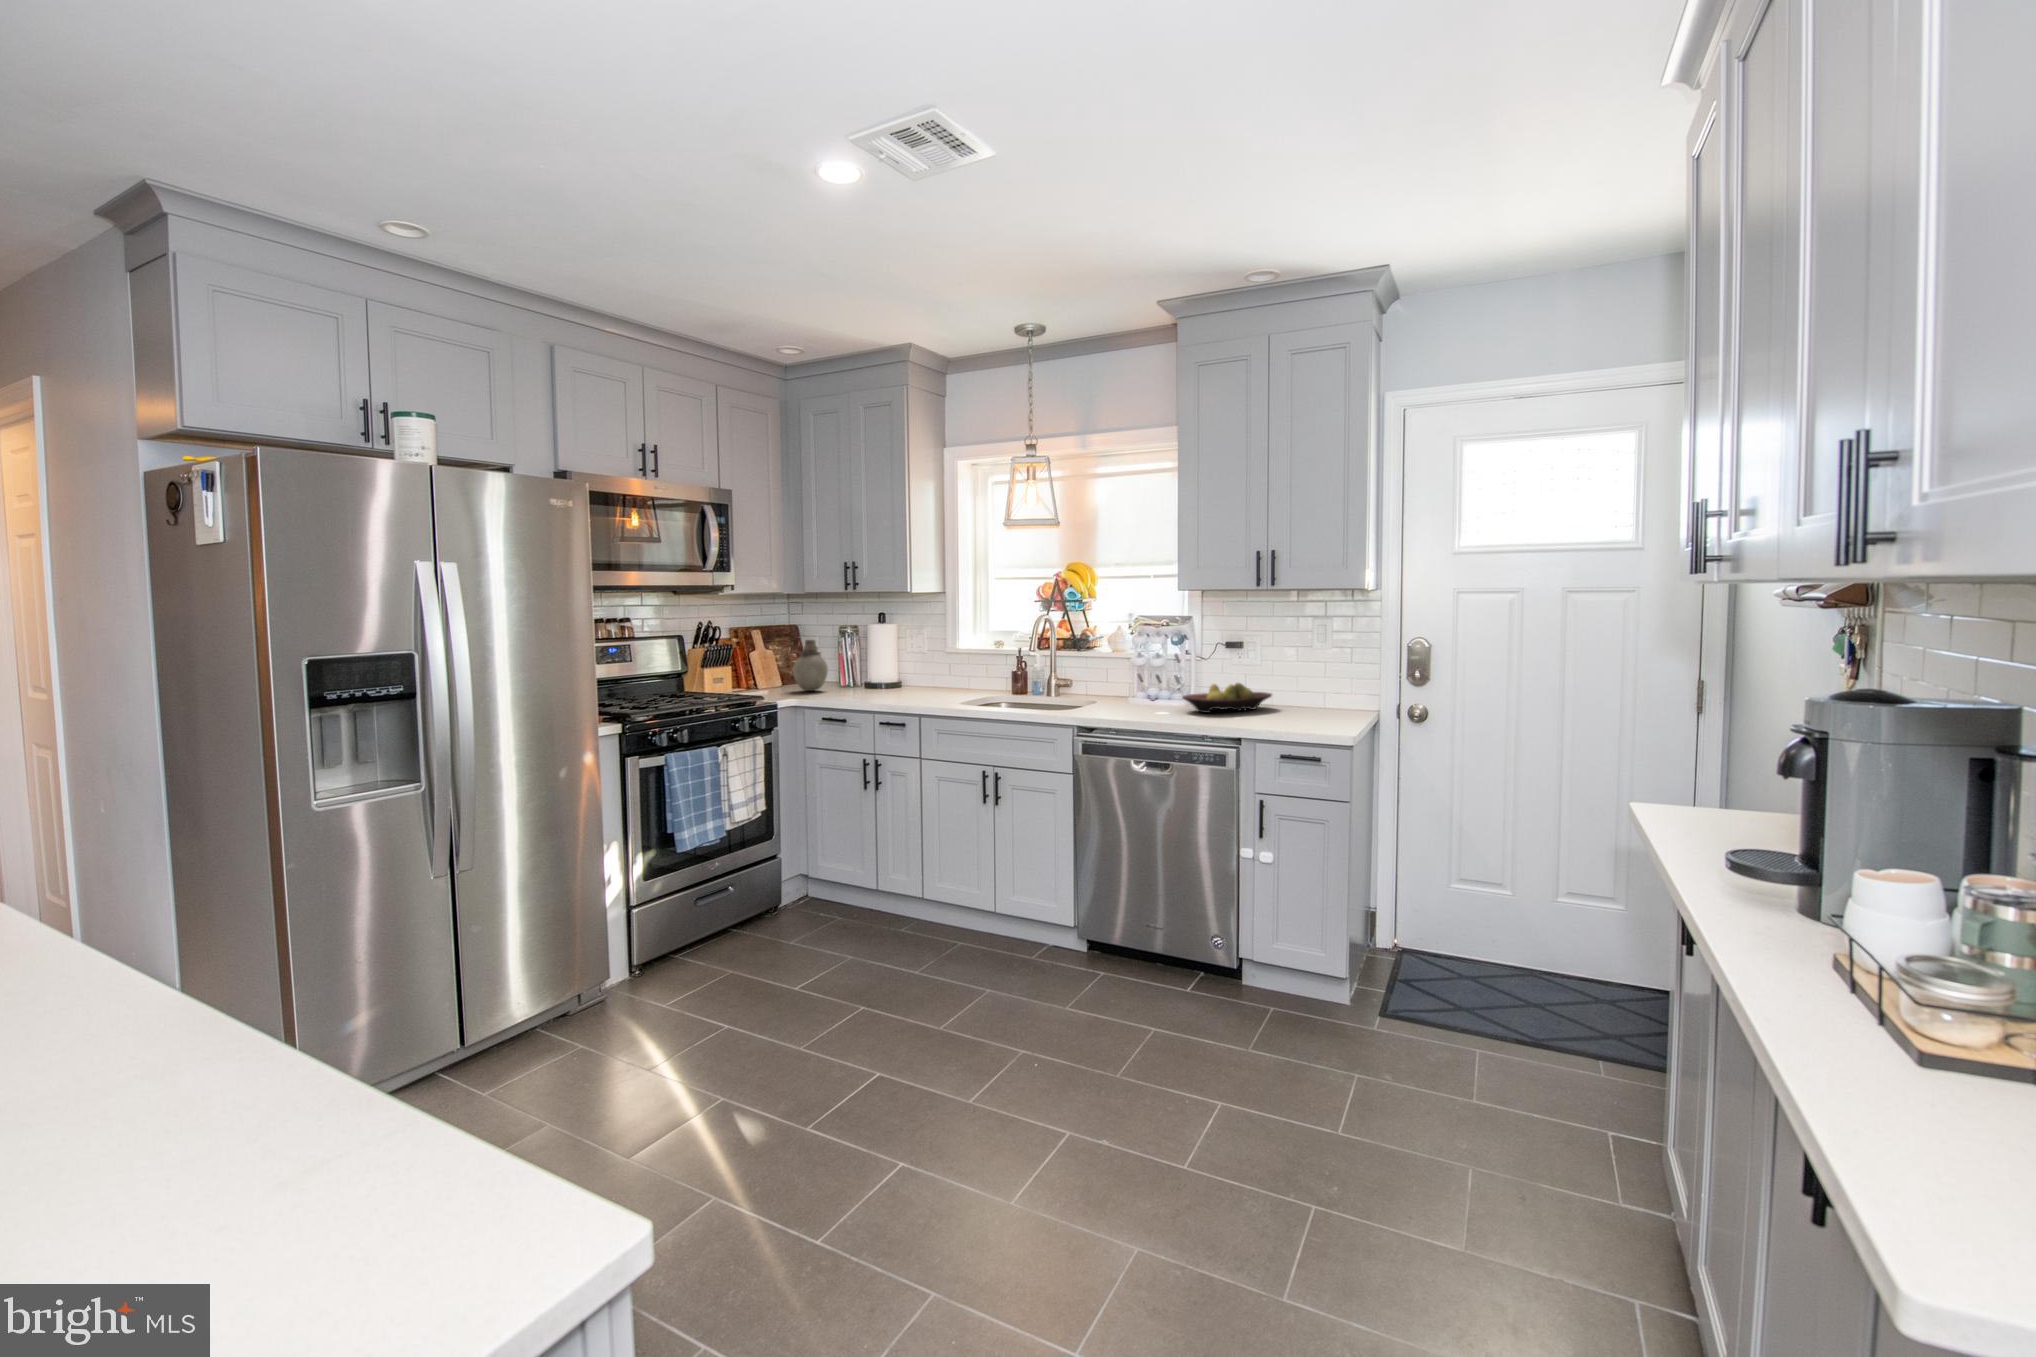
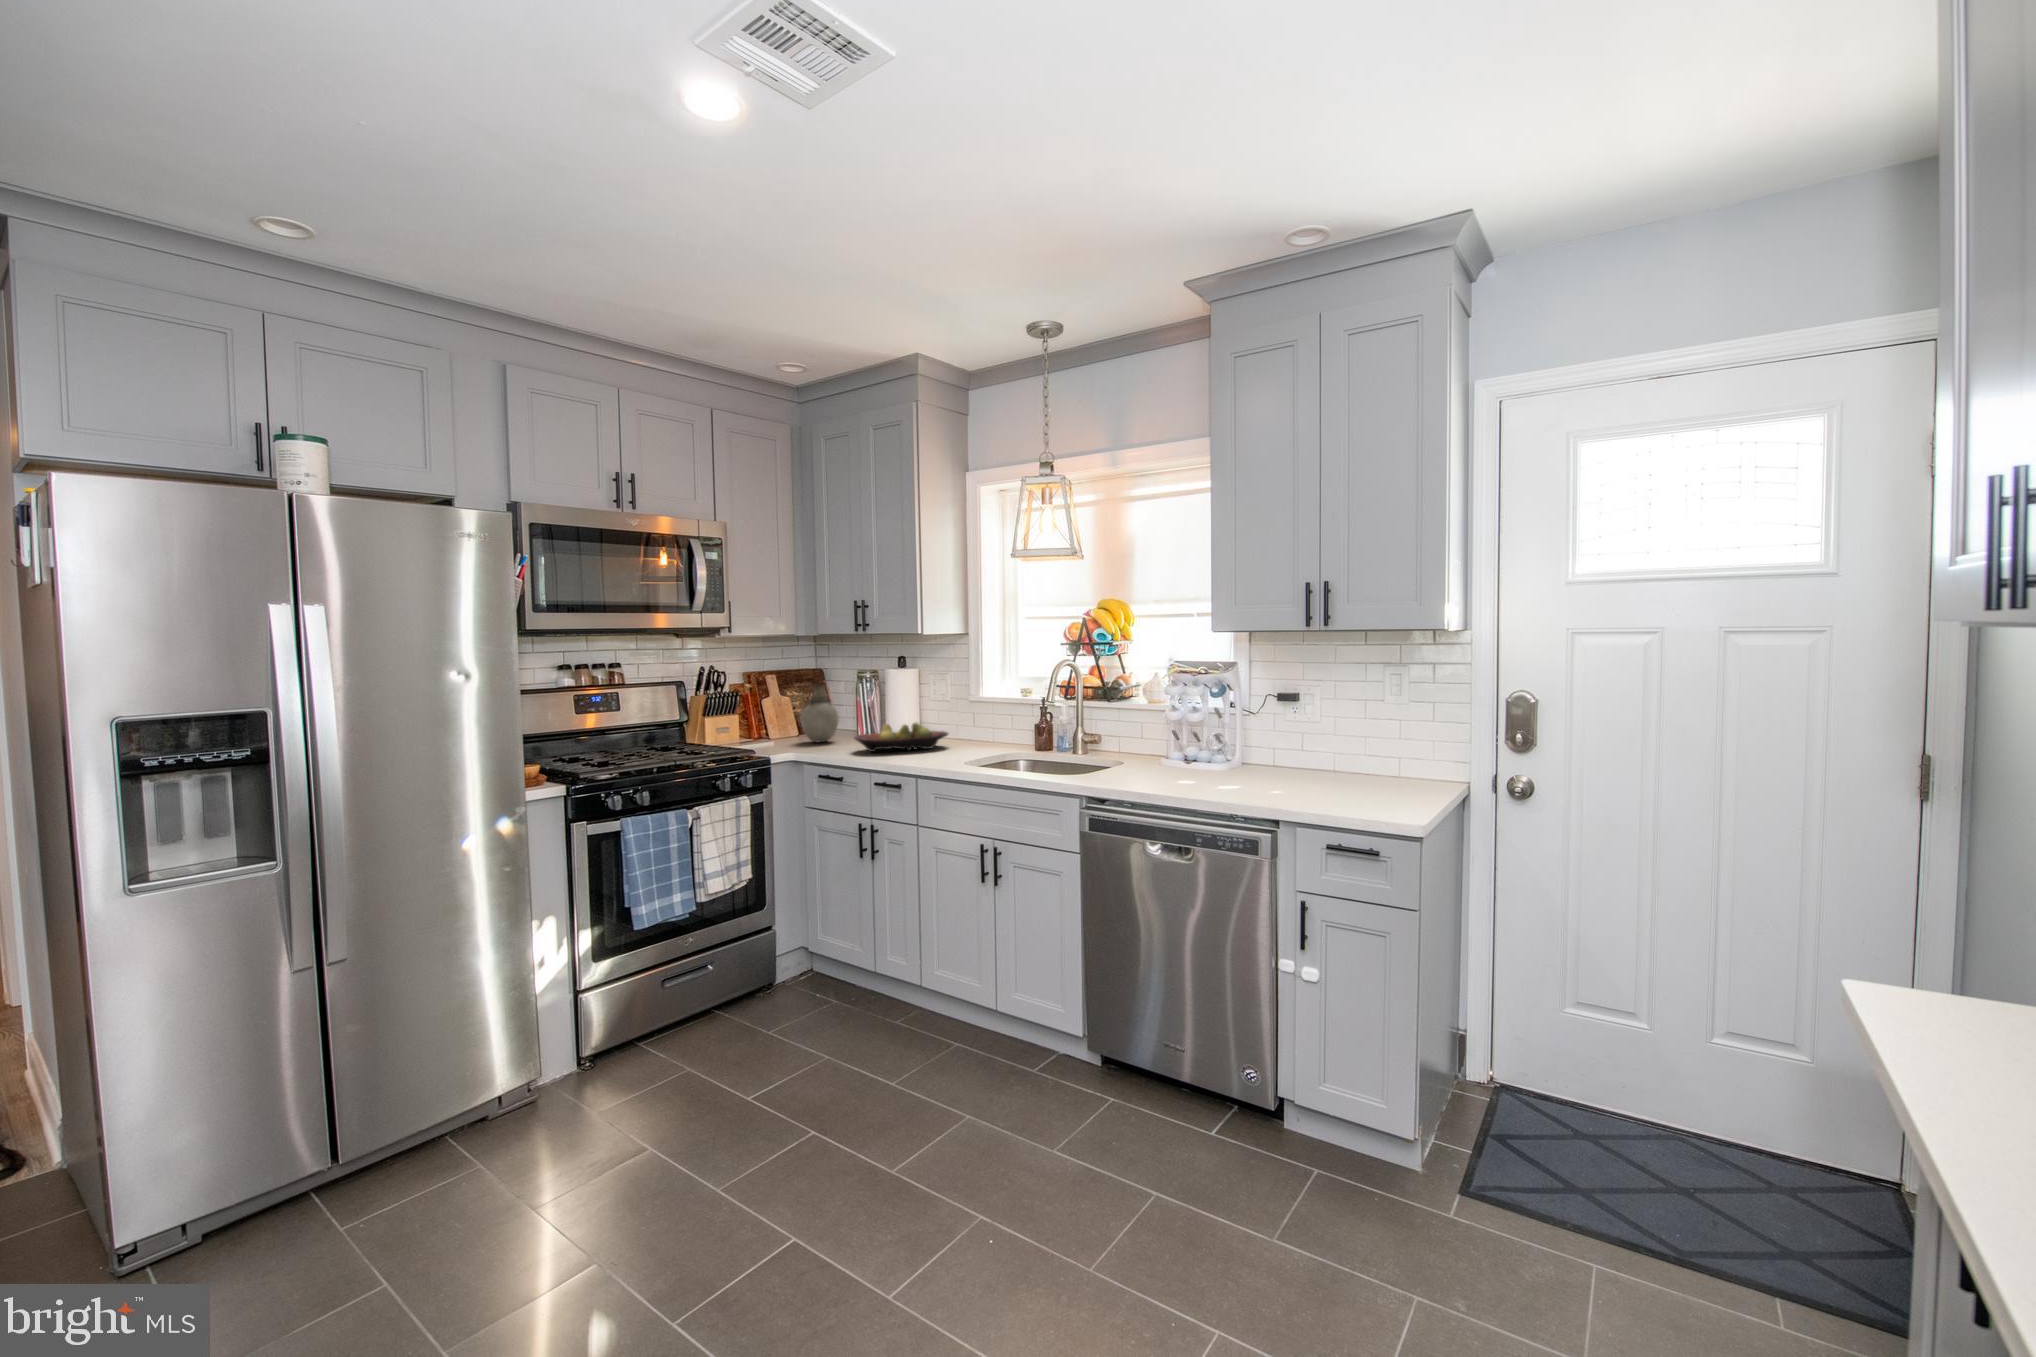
fruit bowl: present [1183,683,1272,713] -> present [854,723,948,752]

